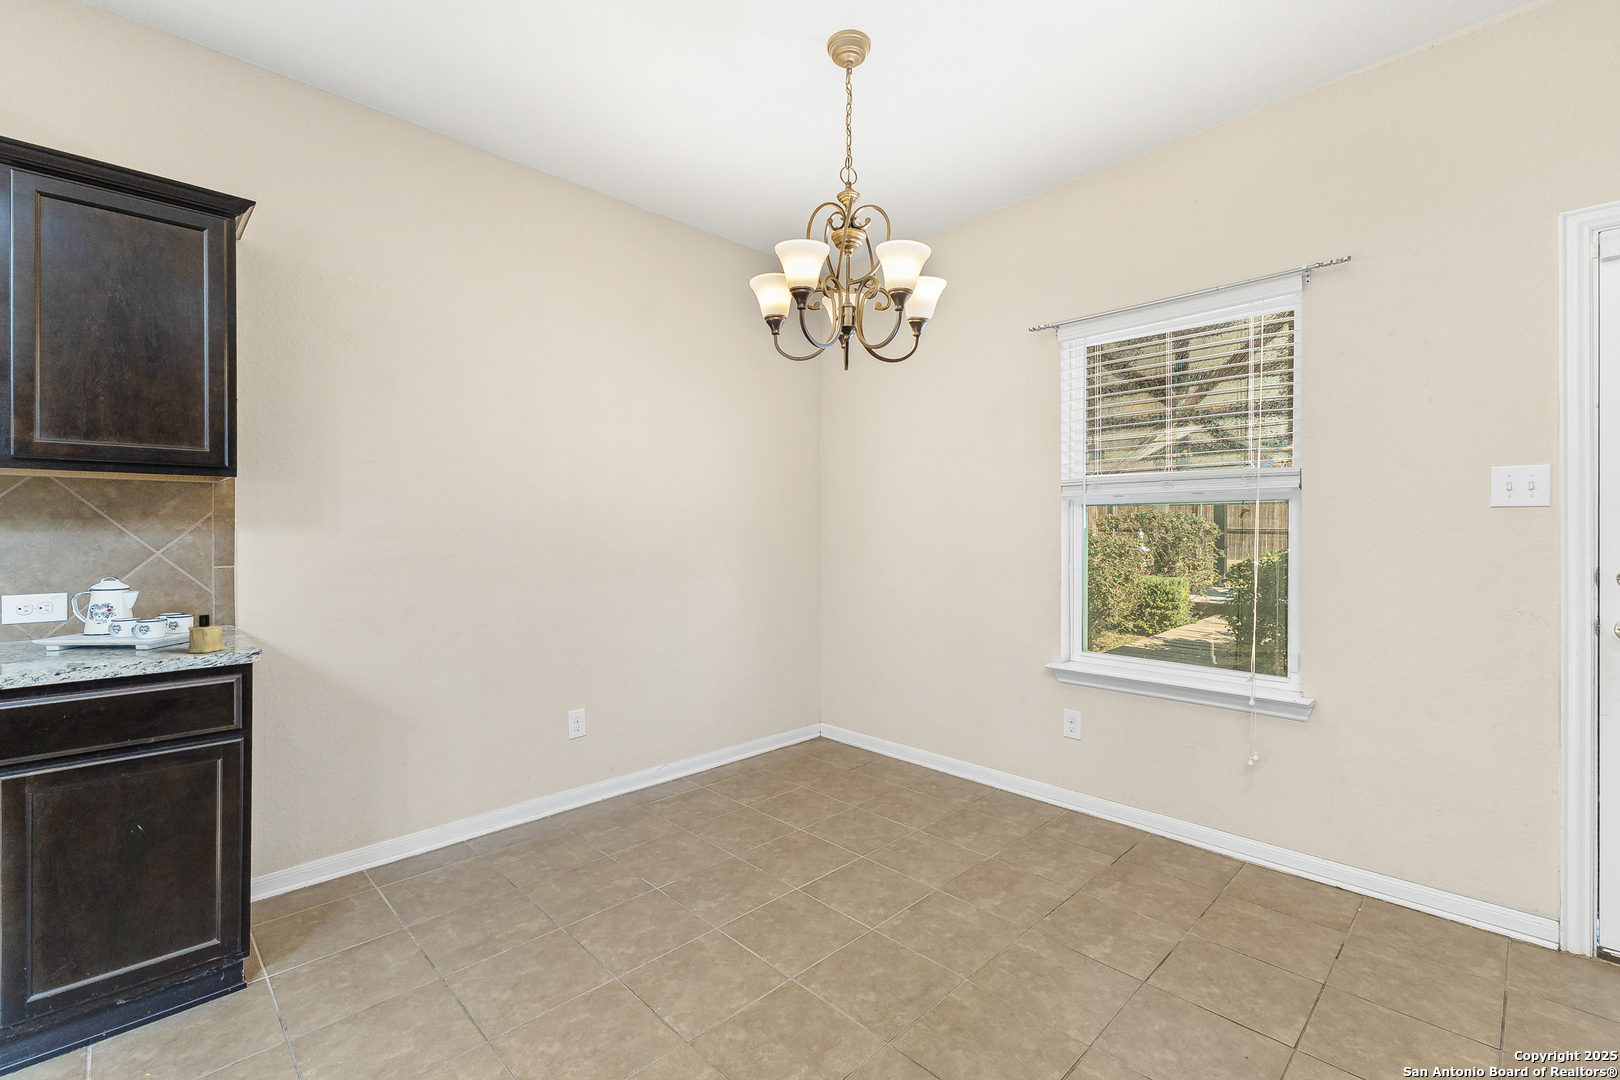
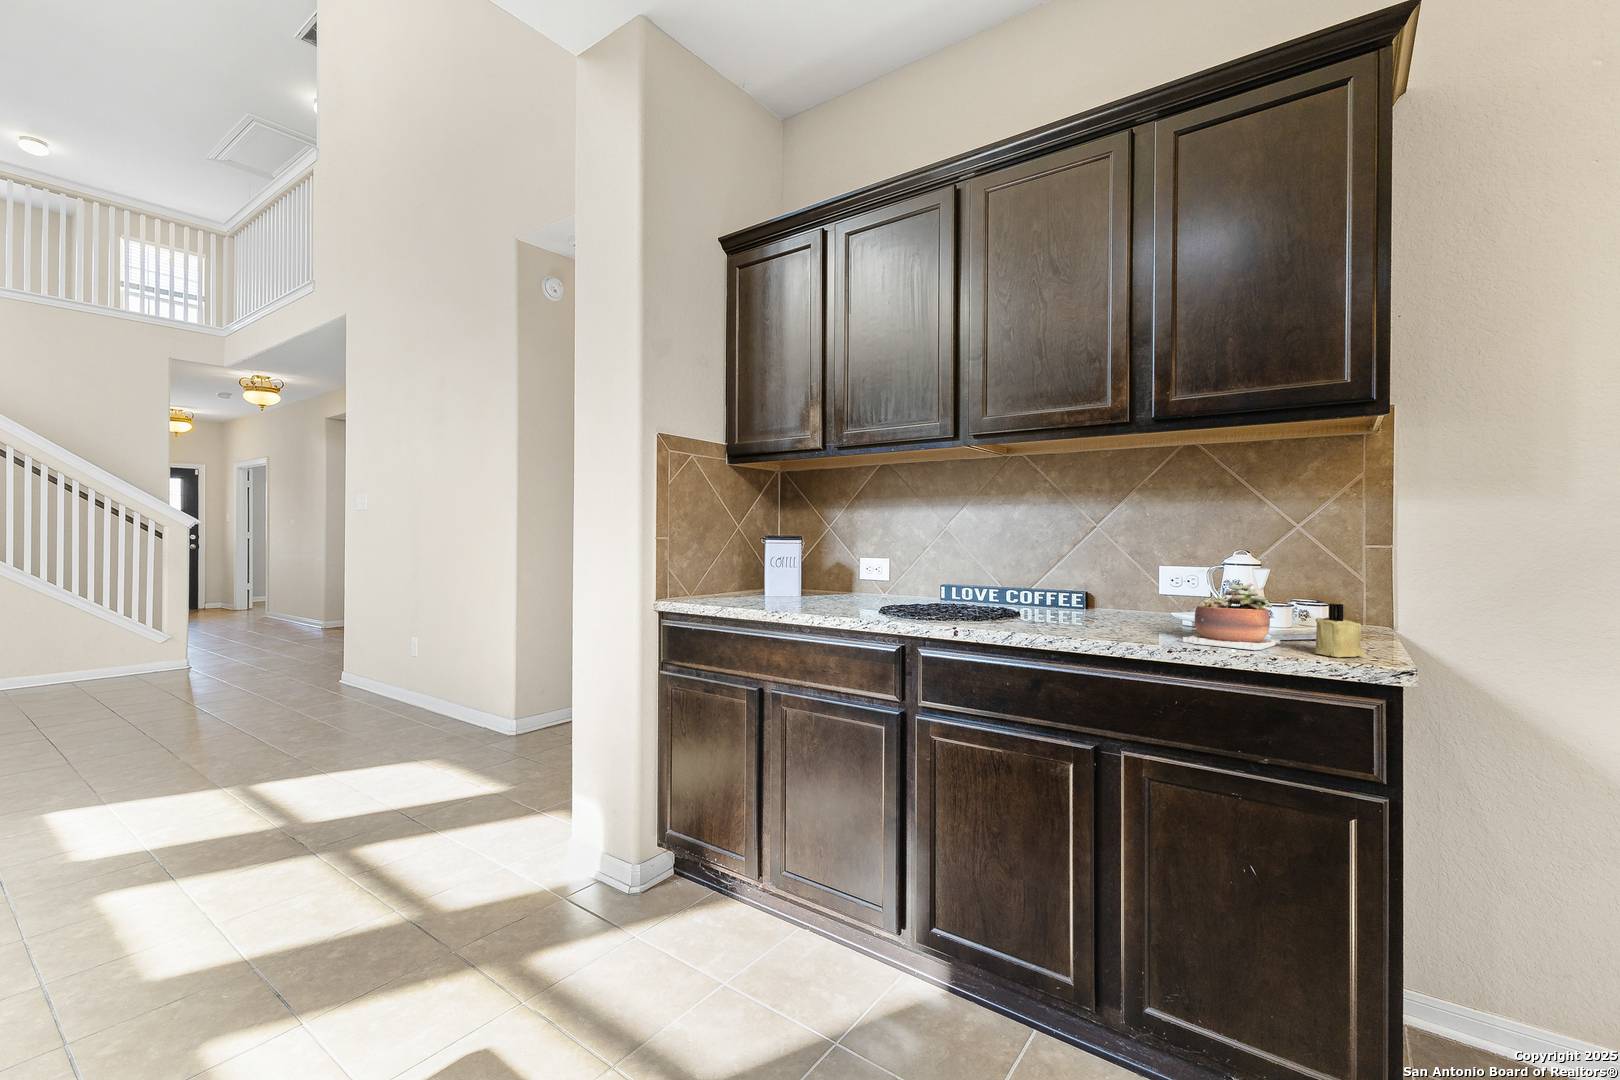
succulent plant: none [66,606,158,663] -> present [1183,583,1281,650]

